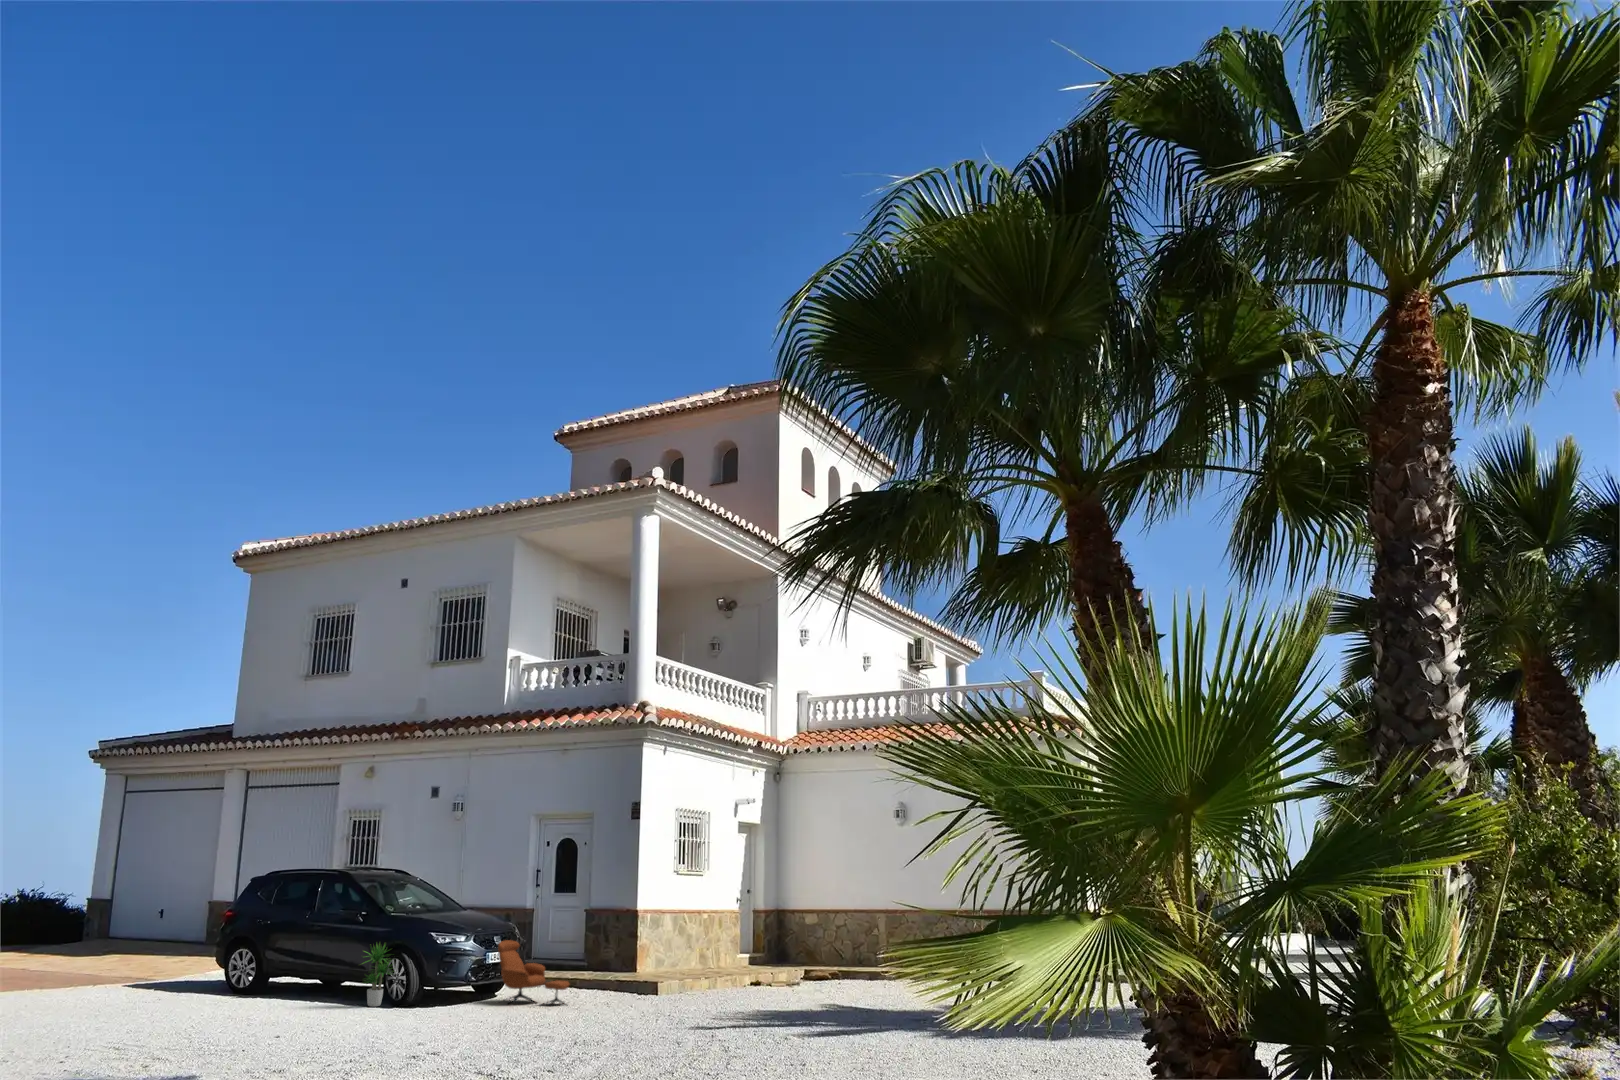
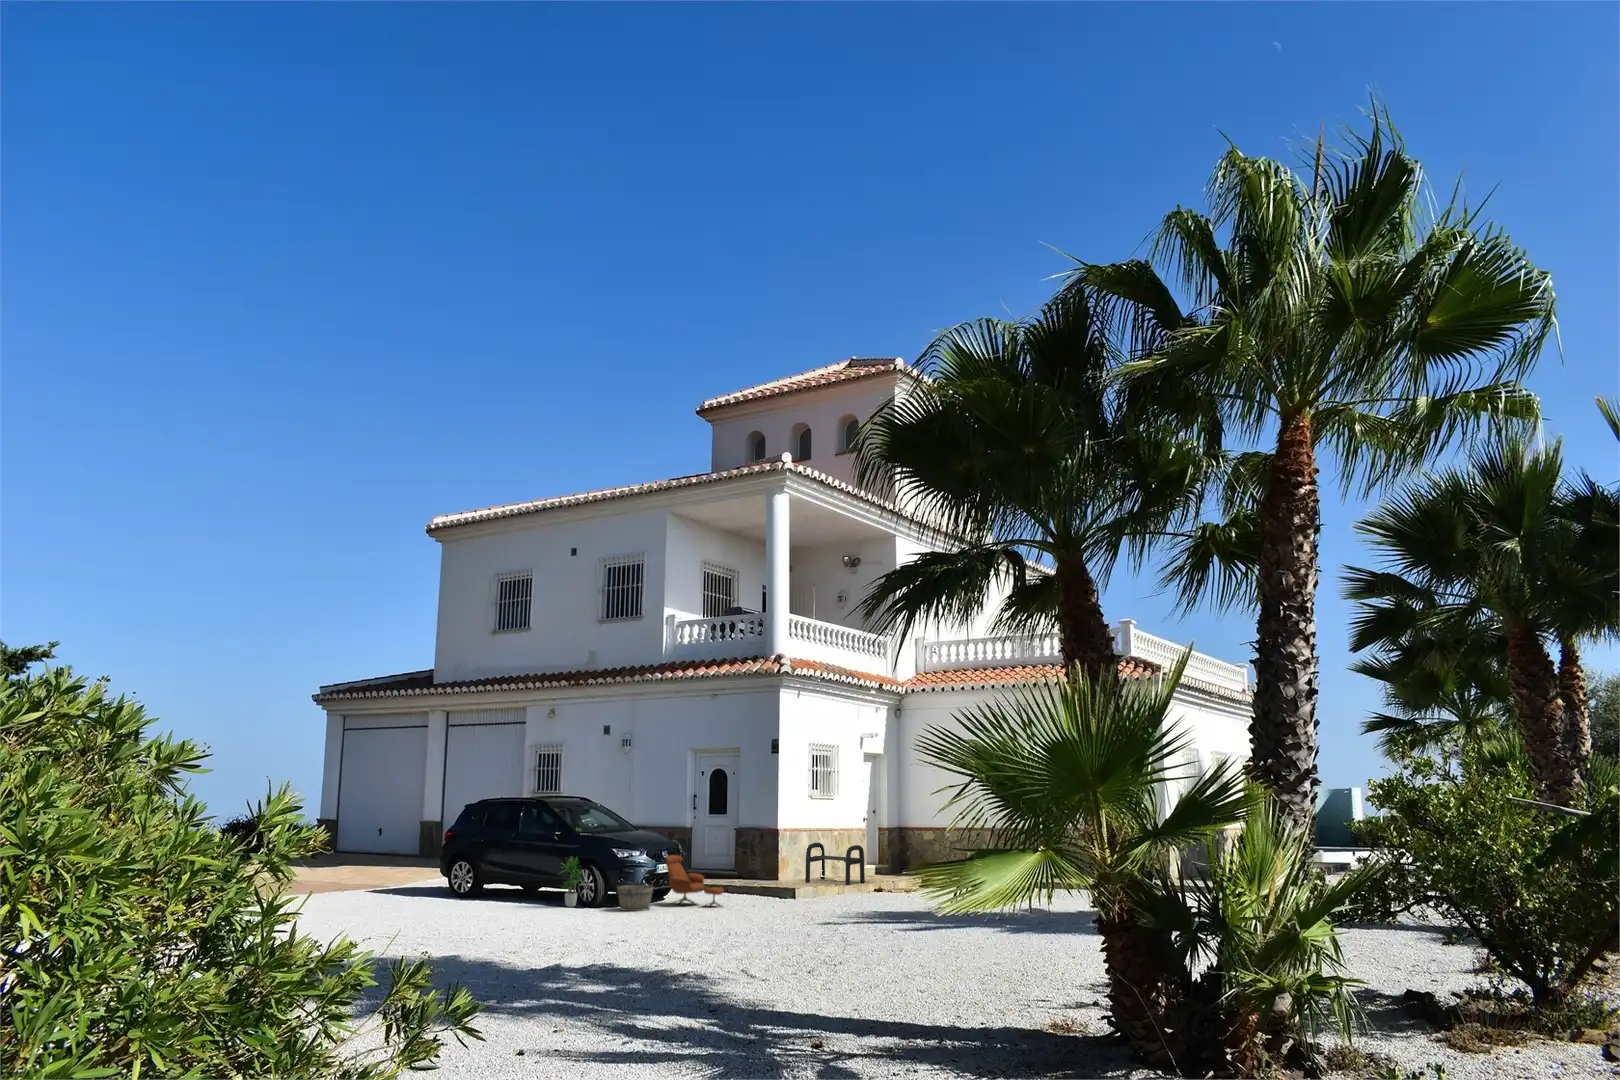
bench: none [667,926,738,977] -> present [805,843,865,885]
wooden bucket: none [434,970,481,1012] -> present [617,884,653,911]

